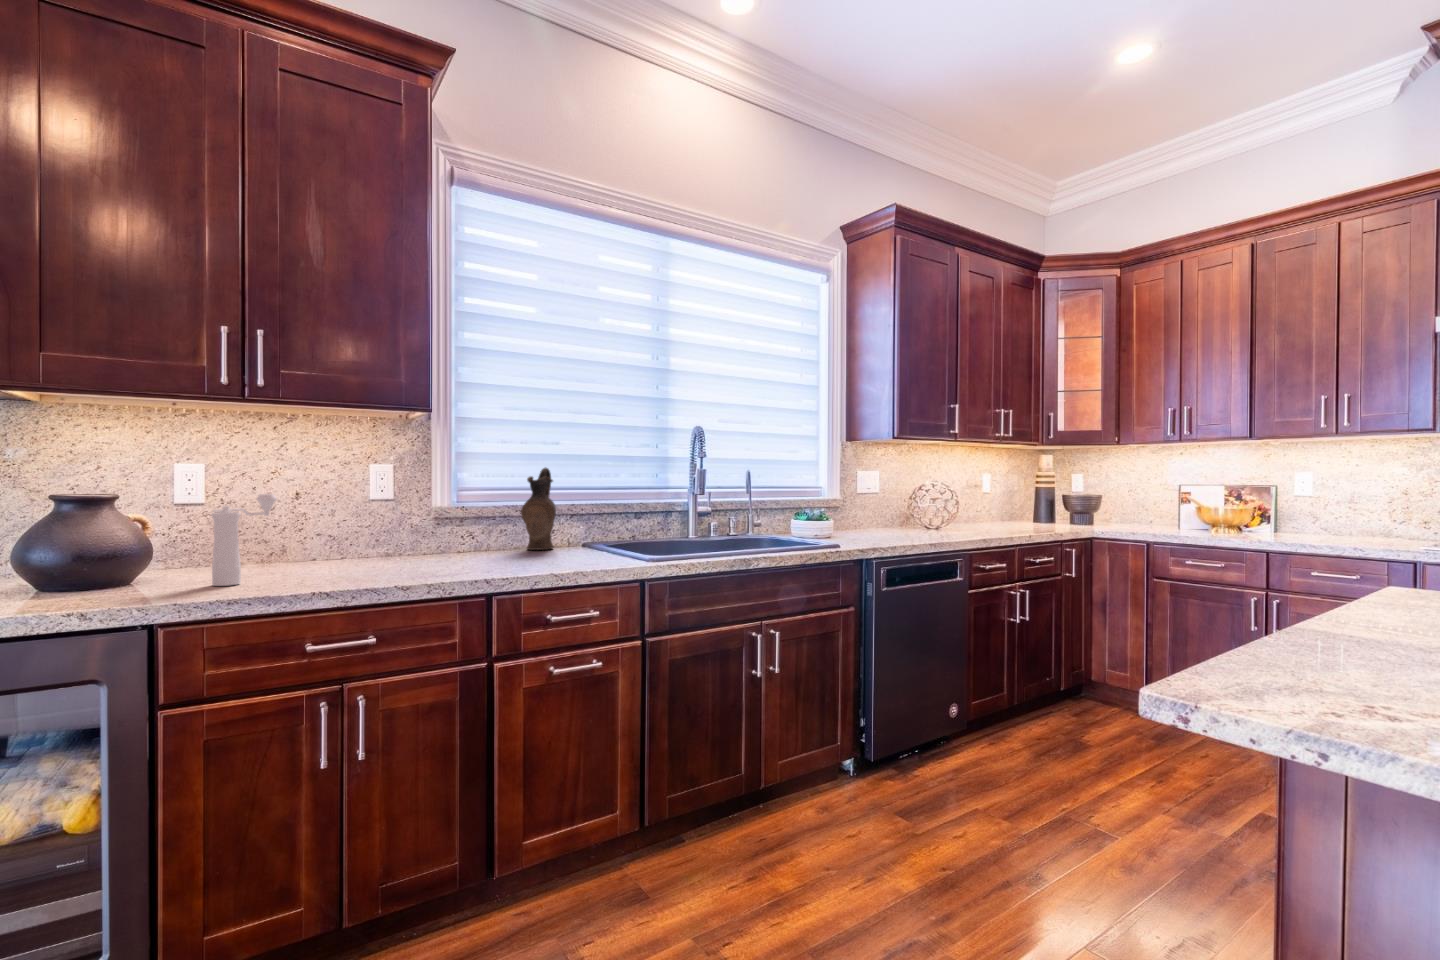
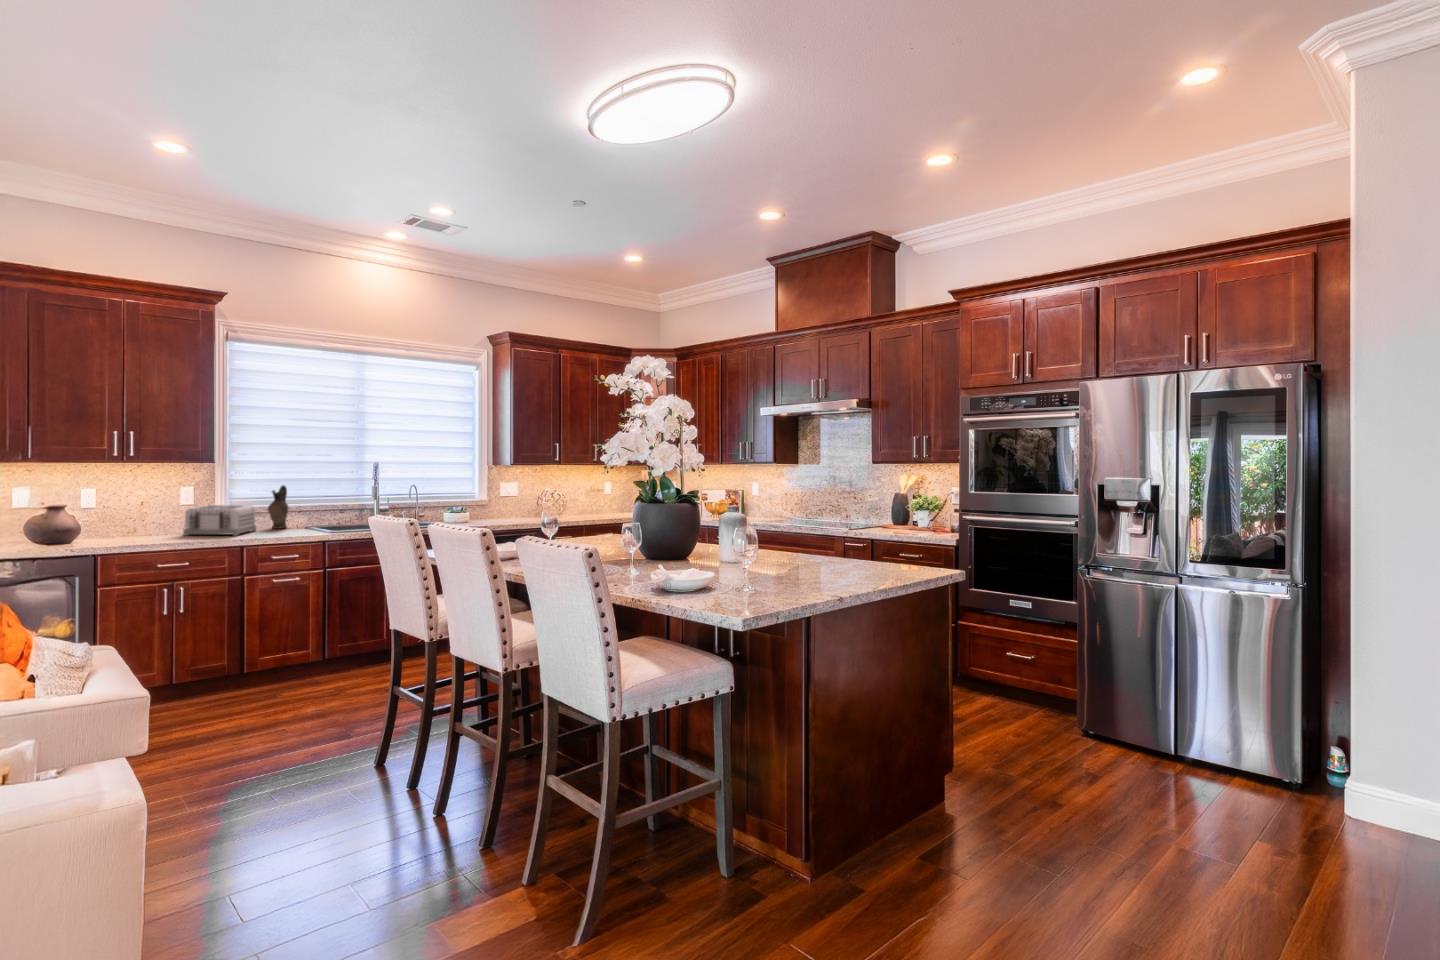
pepper mill: present [211,494,277,586] -> none [110,502,138,542]
toaster: none [371,504,504,567] -> present [183,505,256,536]

